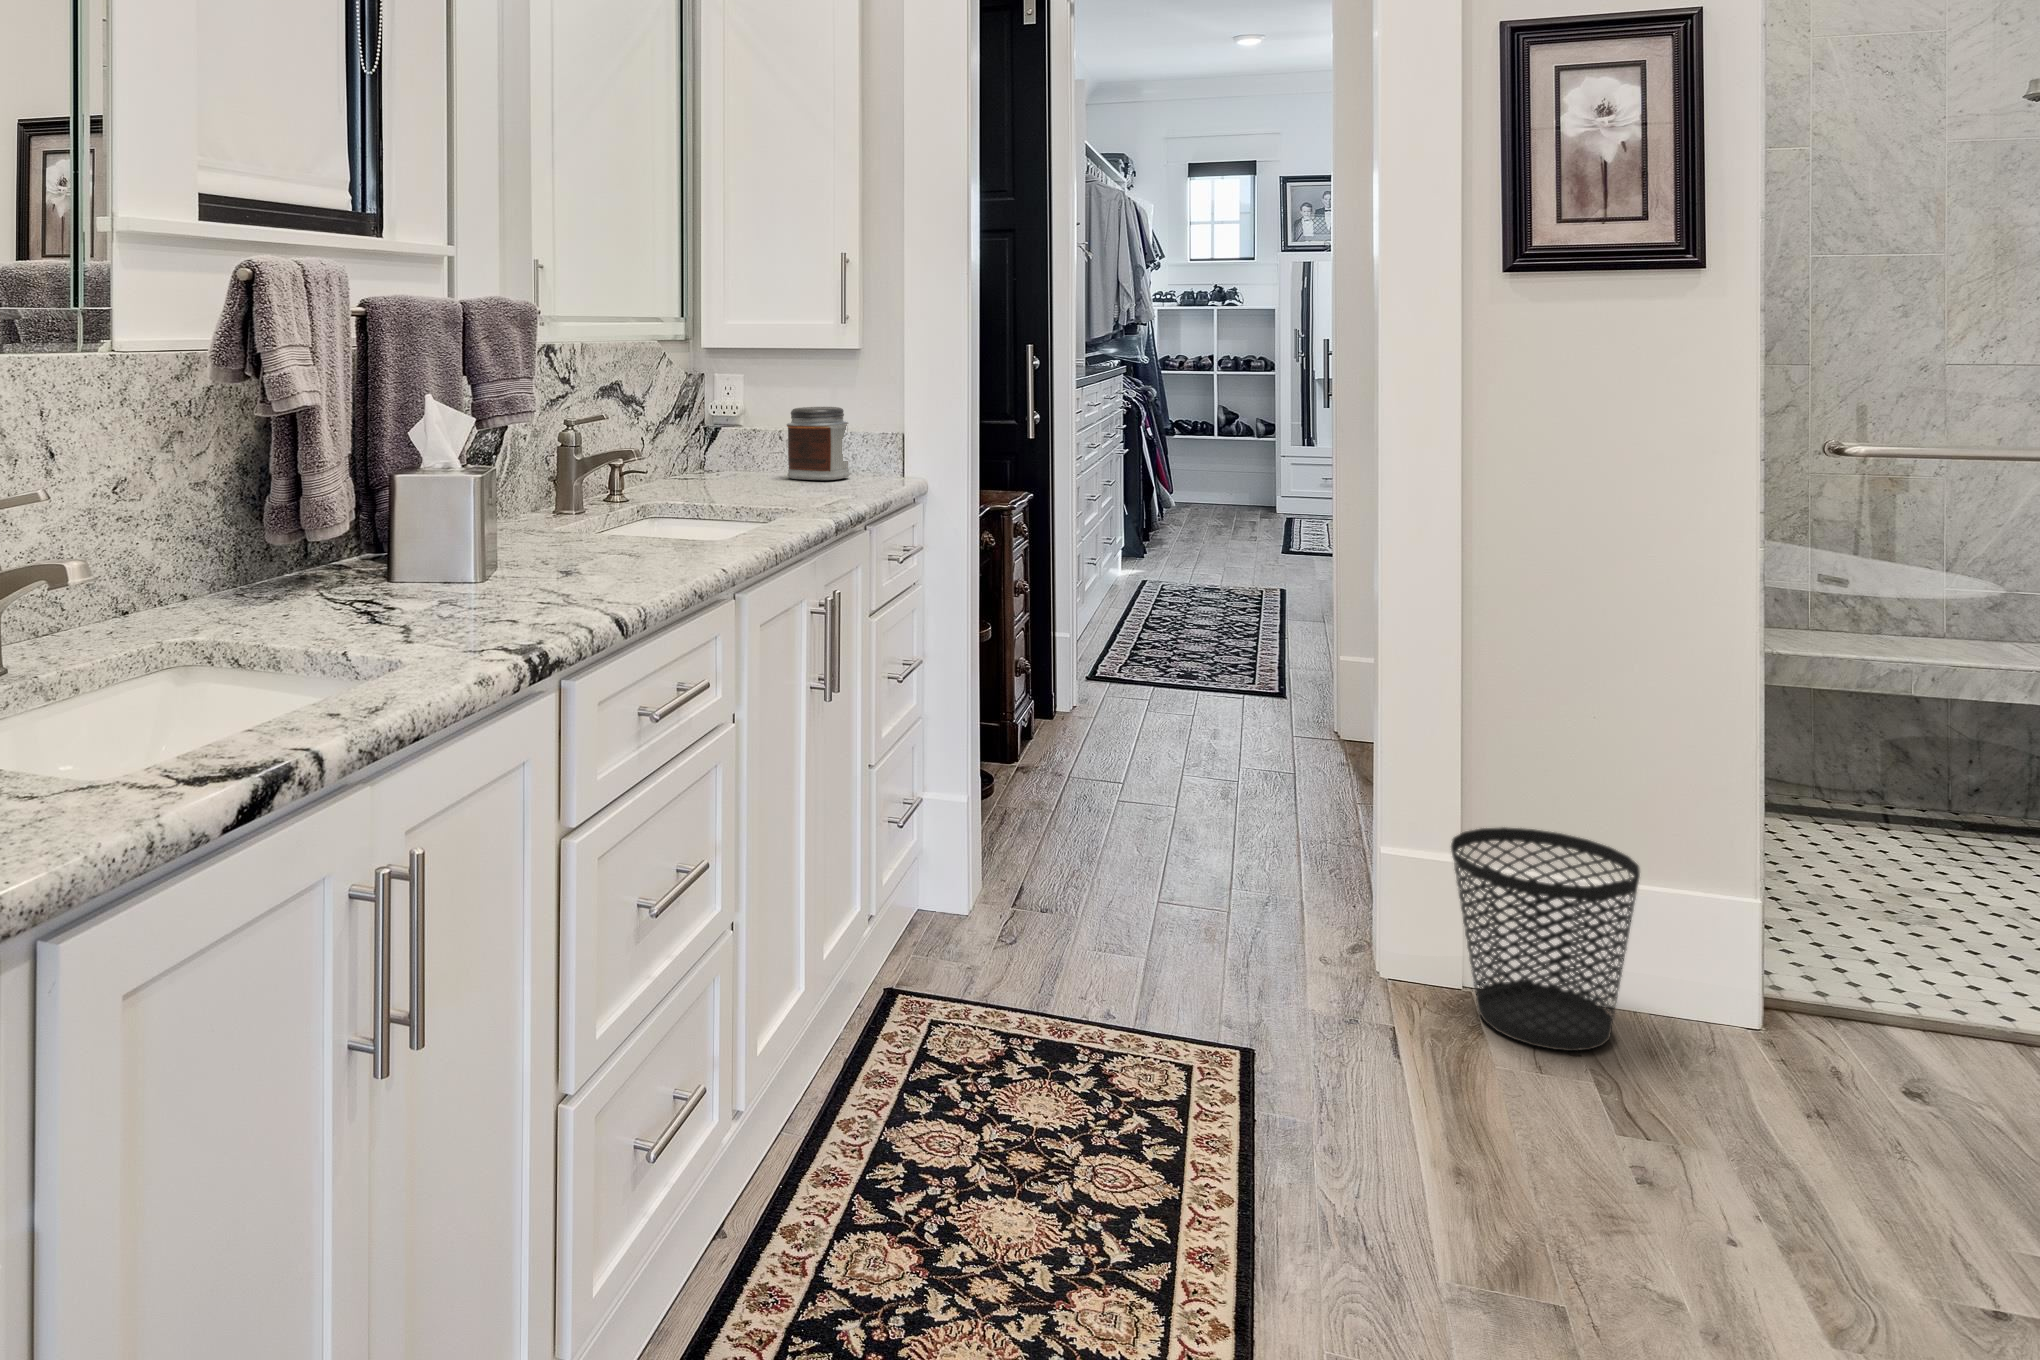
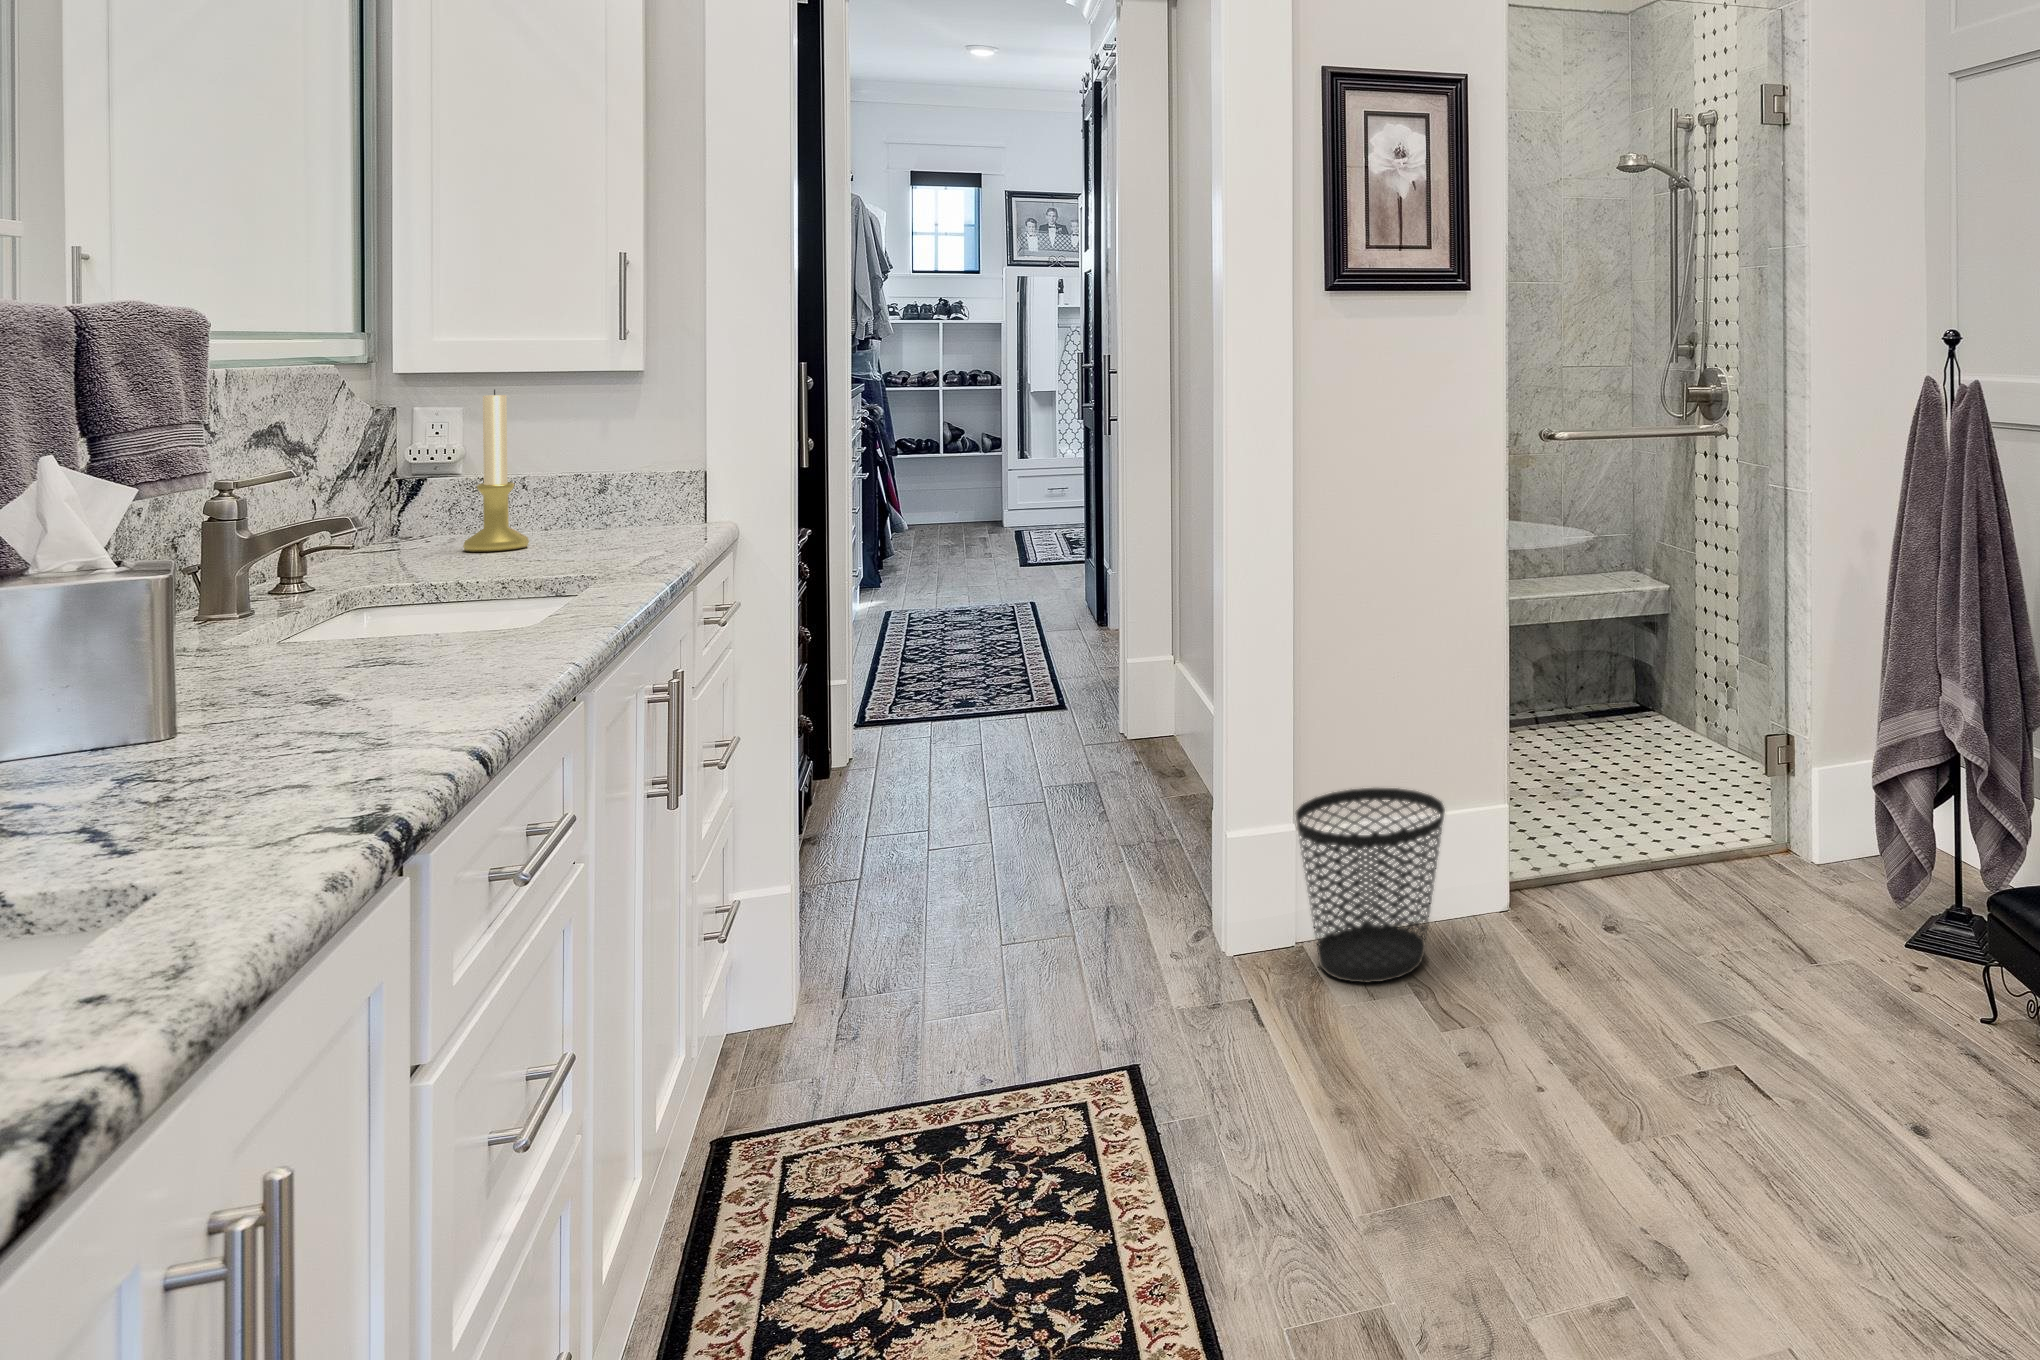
candle holder: none [734,362,776,487] -> present [463,389,529,552]
jar: present [787,407,850,480] -> none [534,442,625,535]

